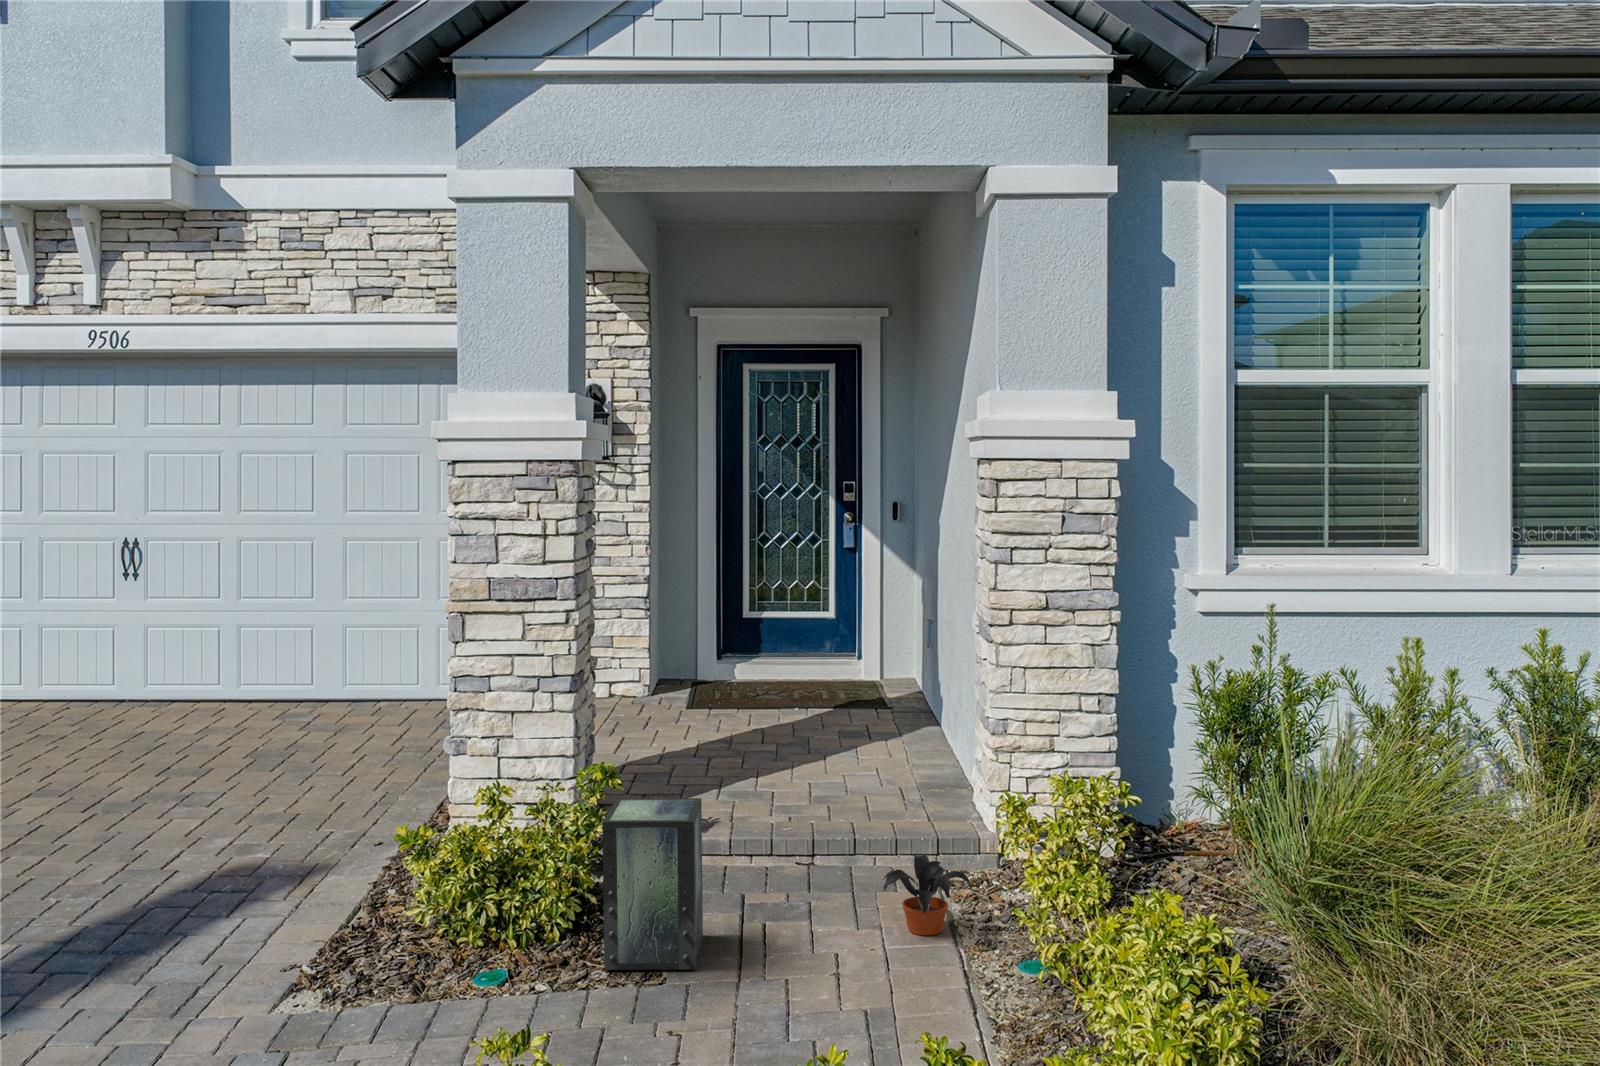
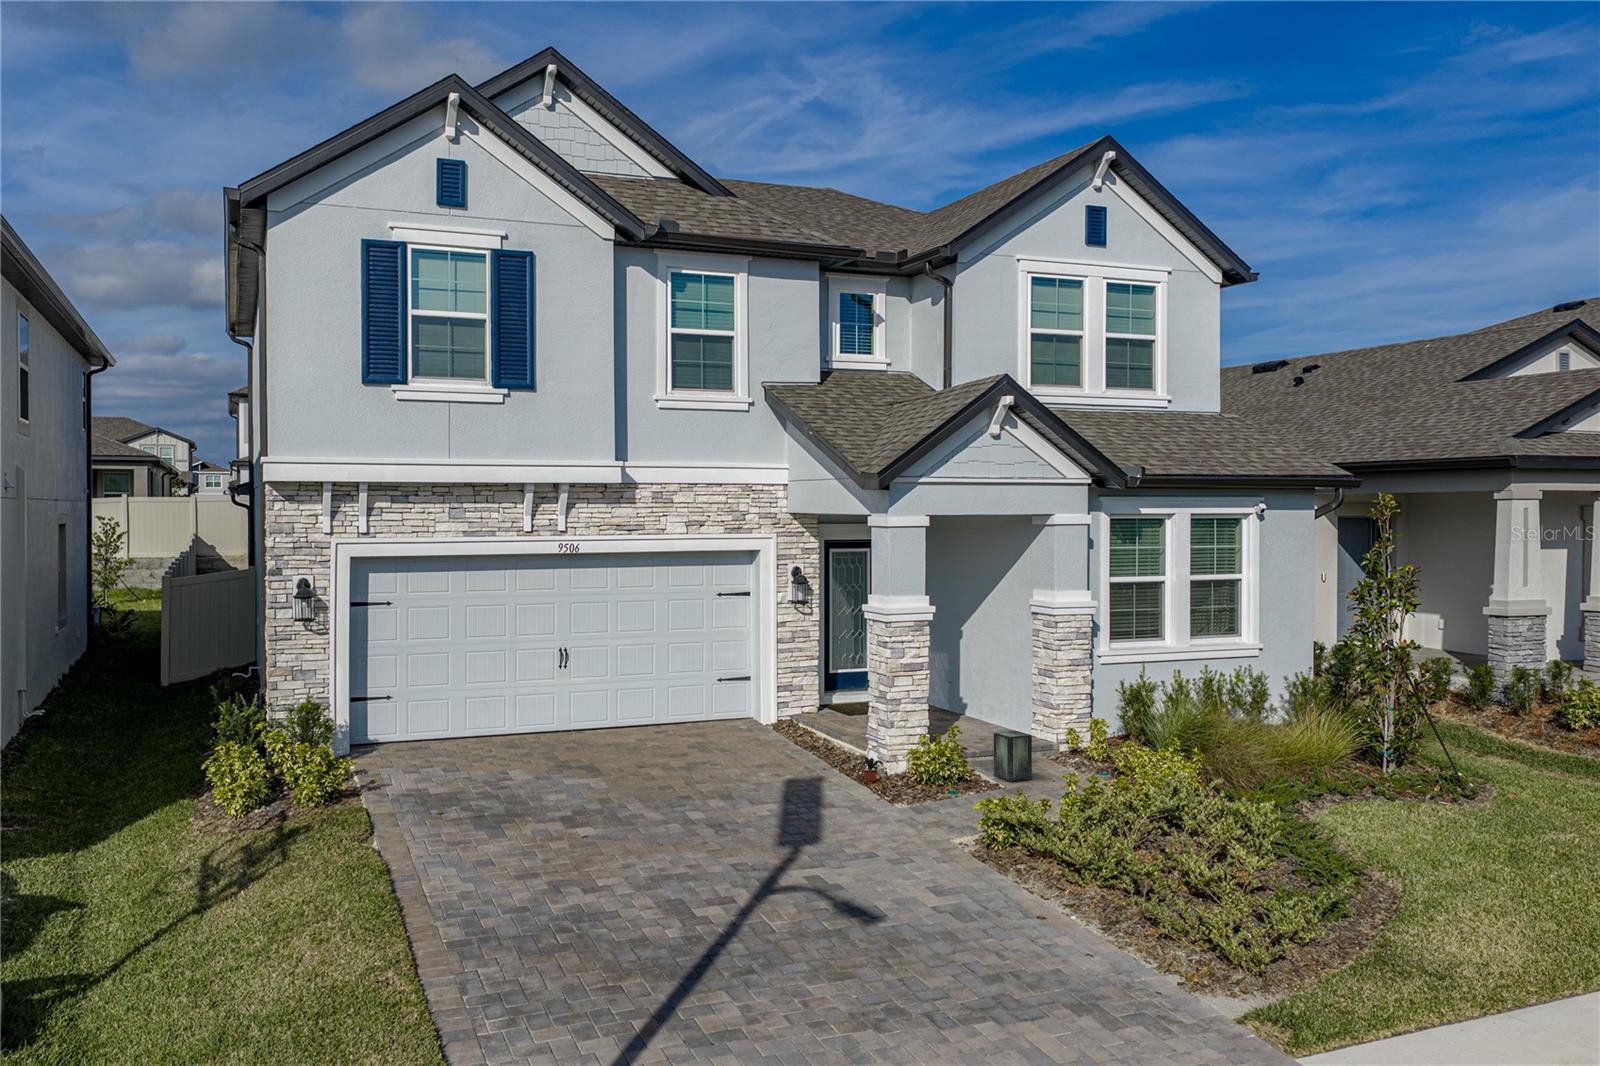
potted plant: present [883,854,971,935] -> present [856,757,883,781]

